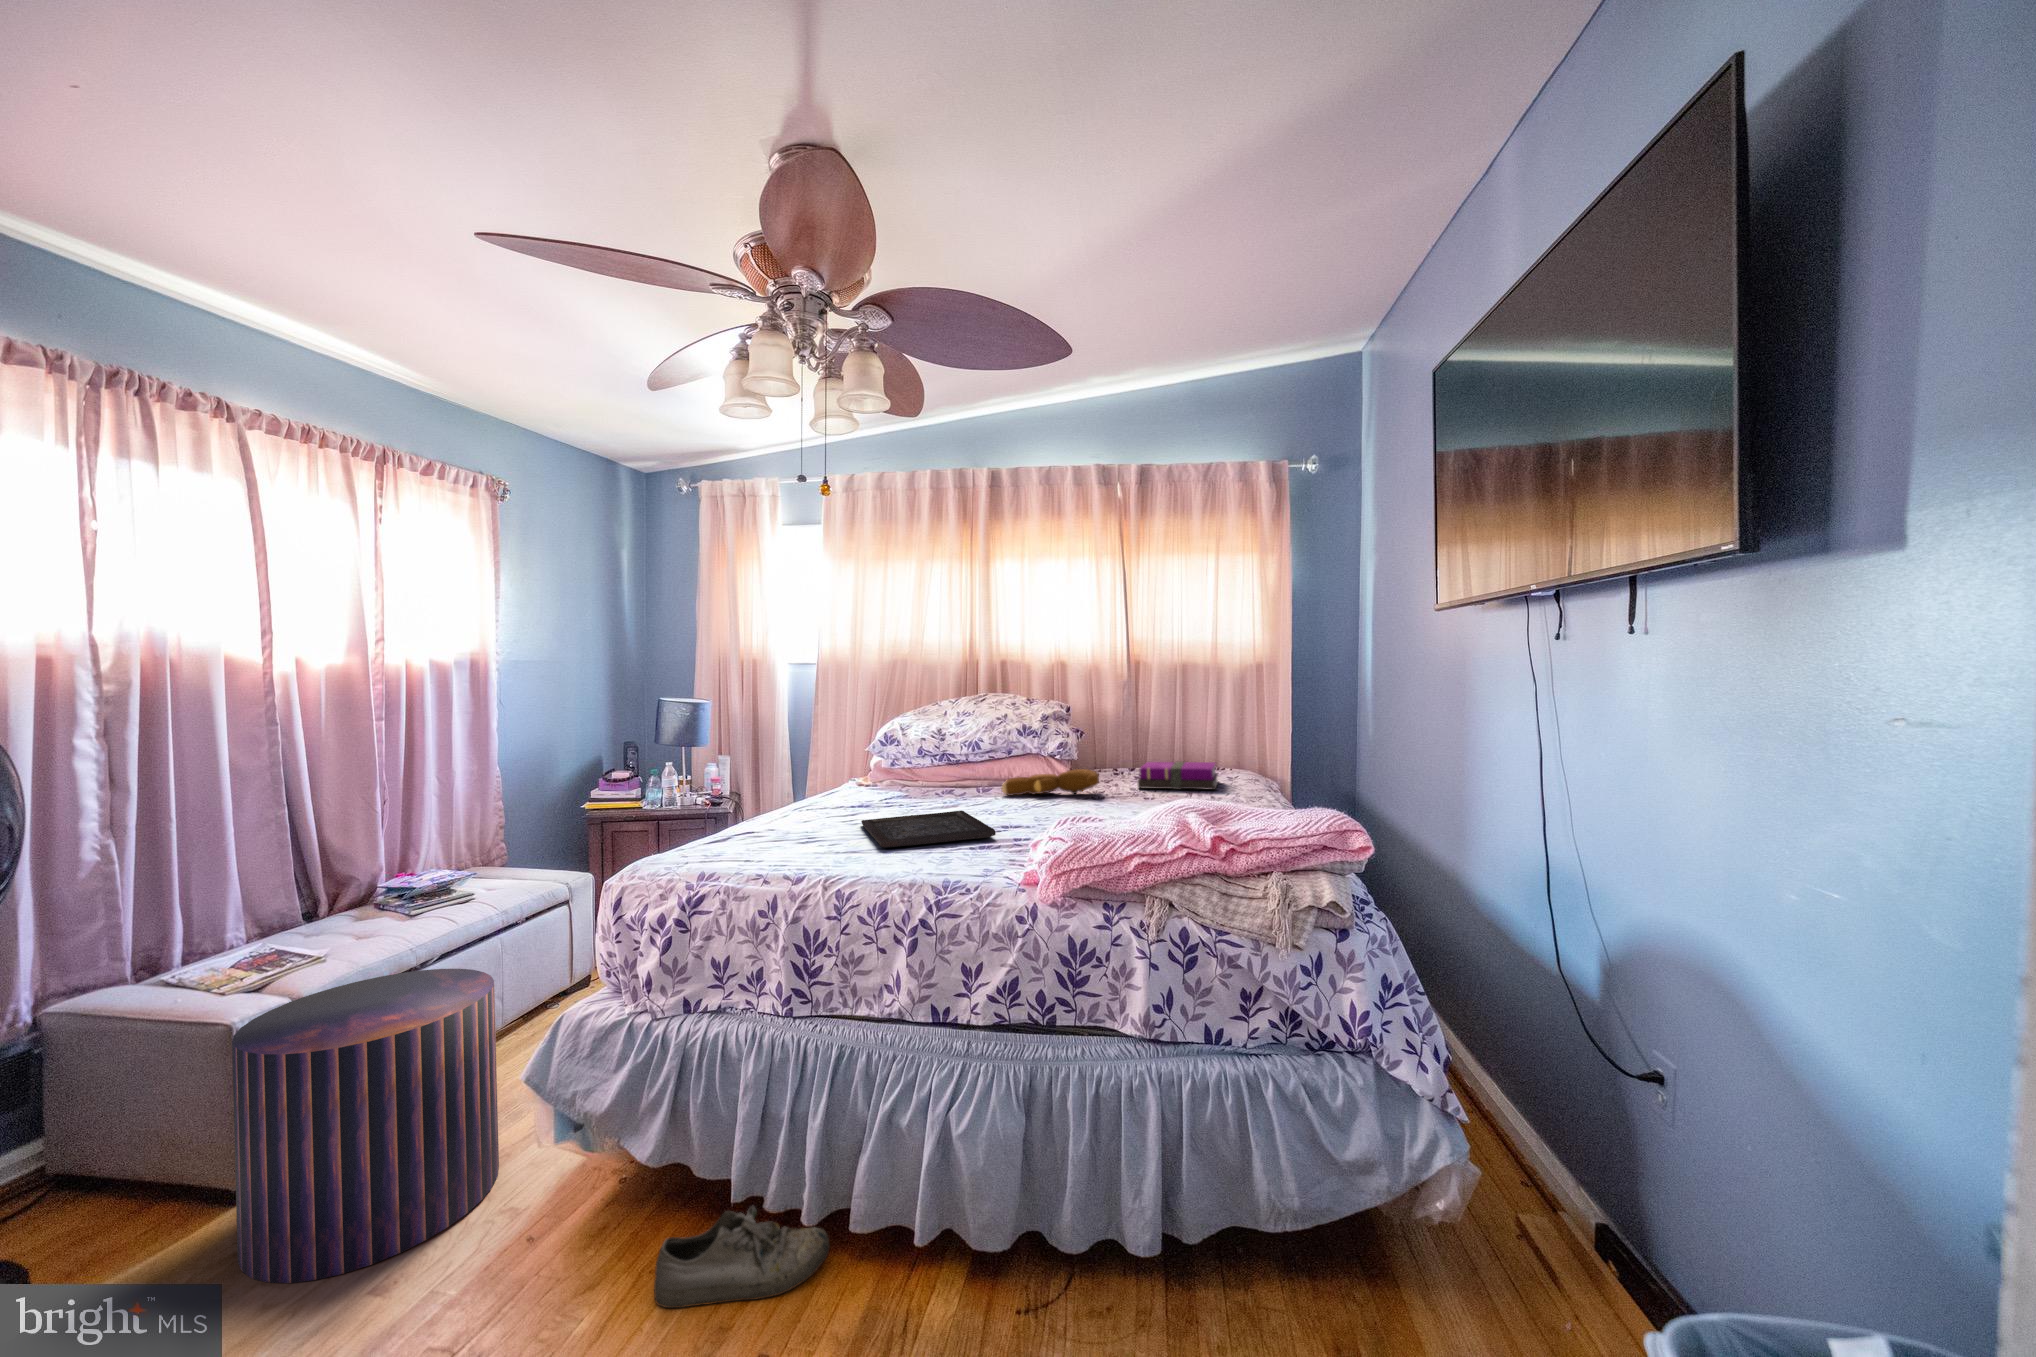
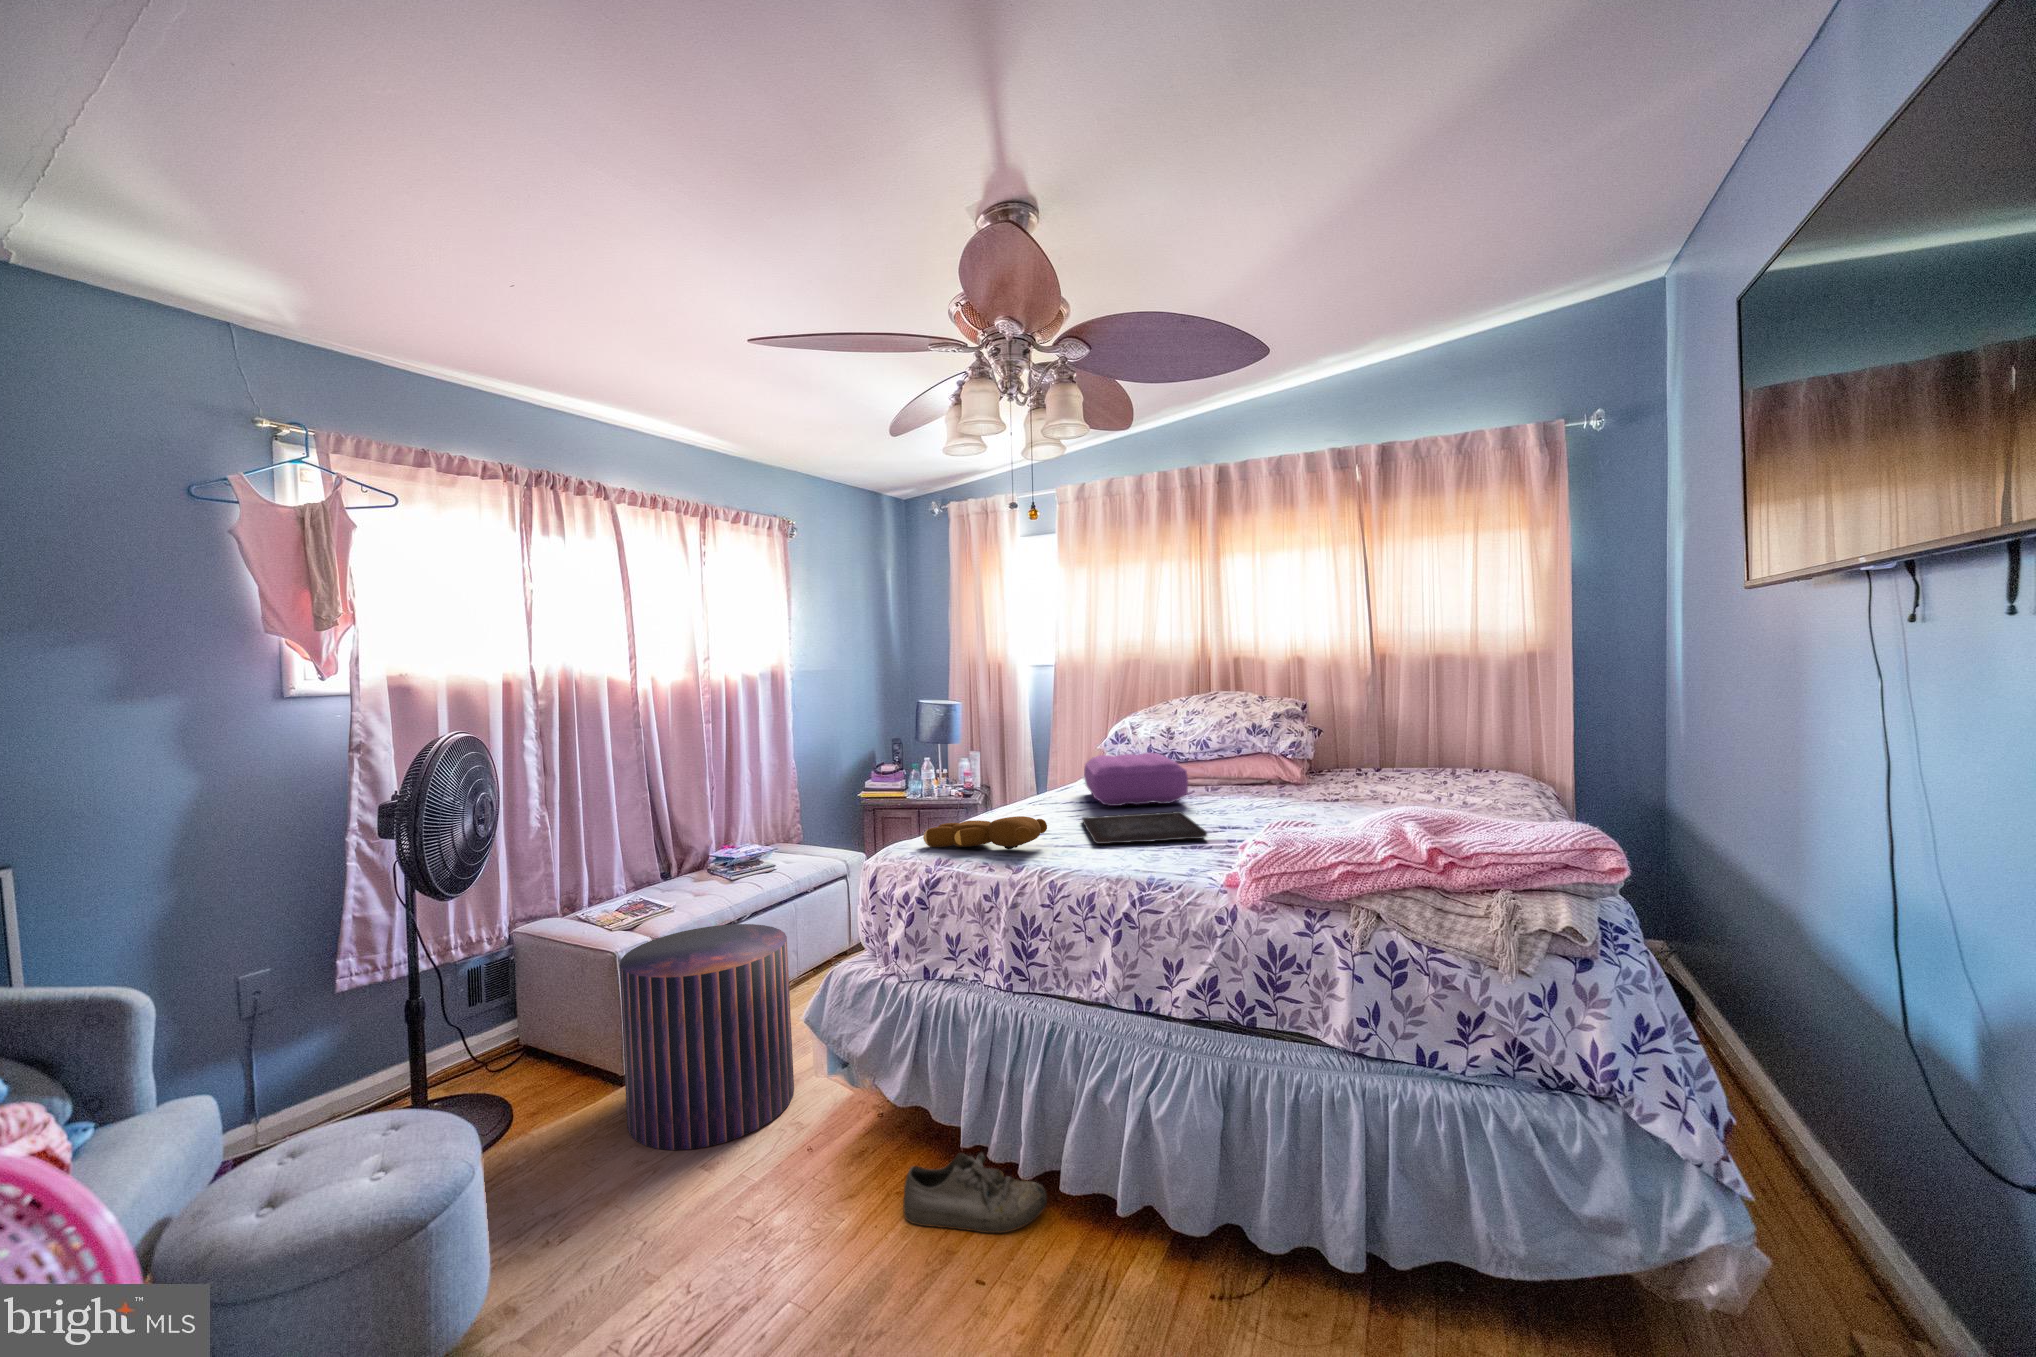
pillow: none [857,752,967,808] -> present [1084,753,1188,806]
notebook: present [1138,762,1218,790] -> none [1378,765,1479,797]
teddy bear: present [1001,769,1099,795] -> present [923,816,1047,849]

